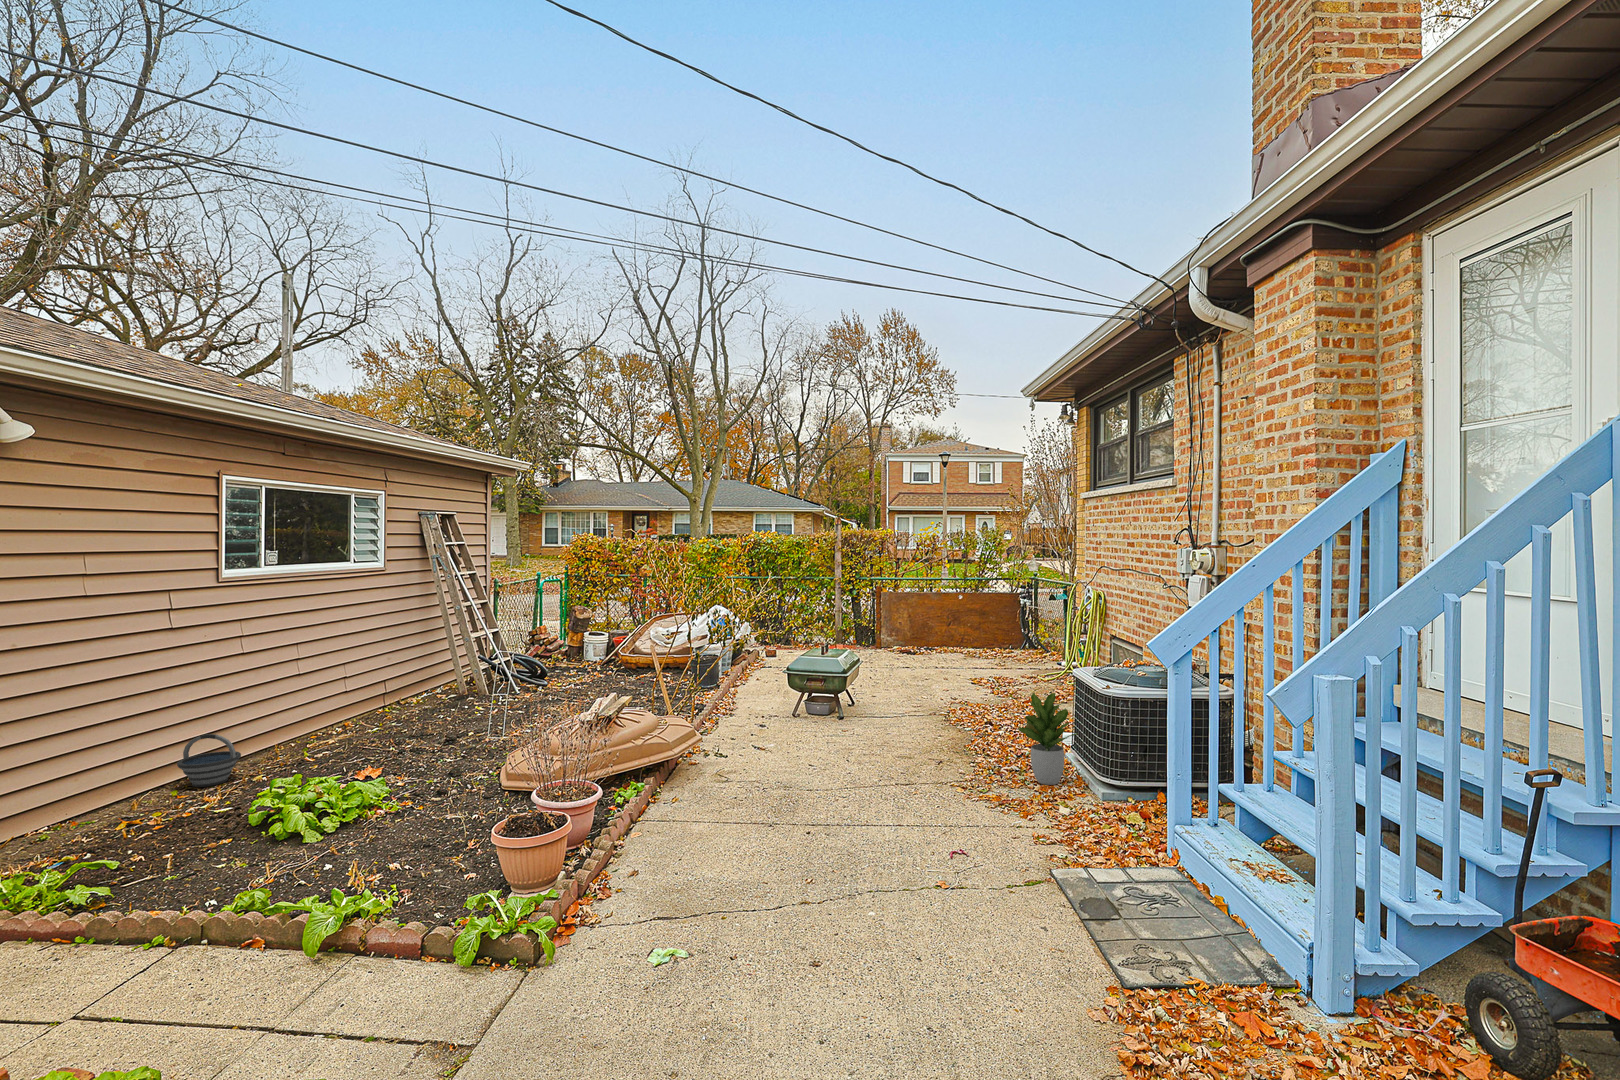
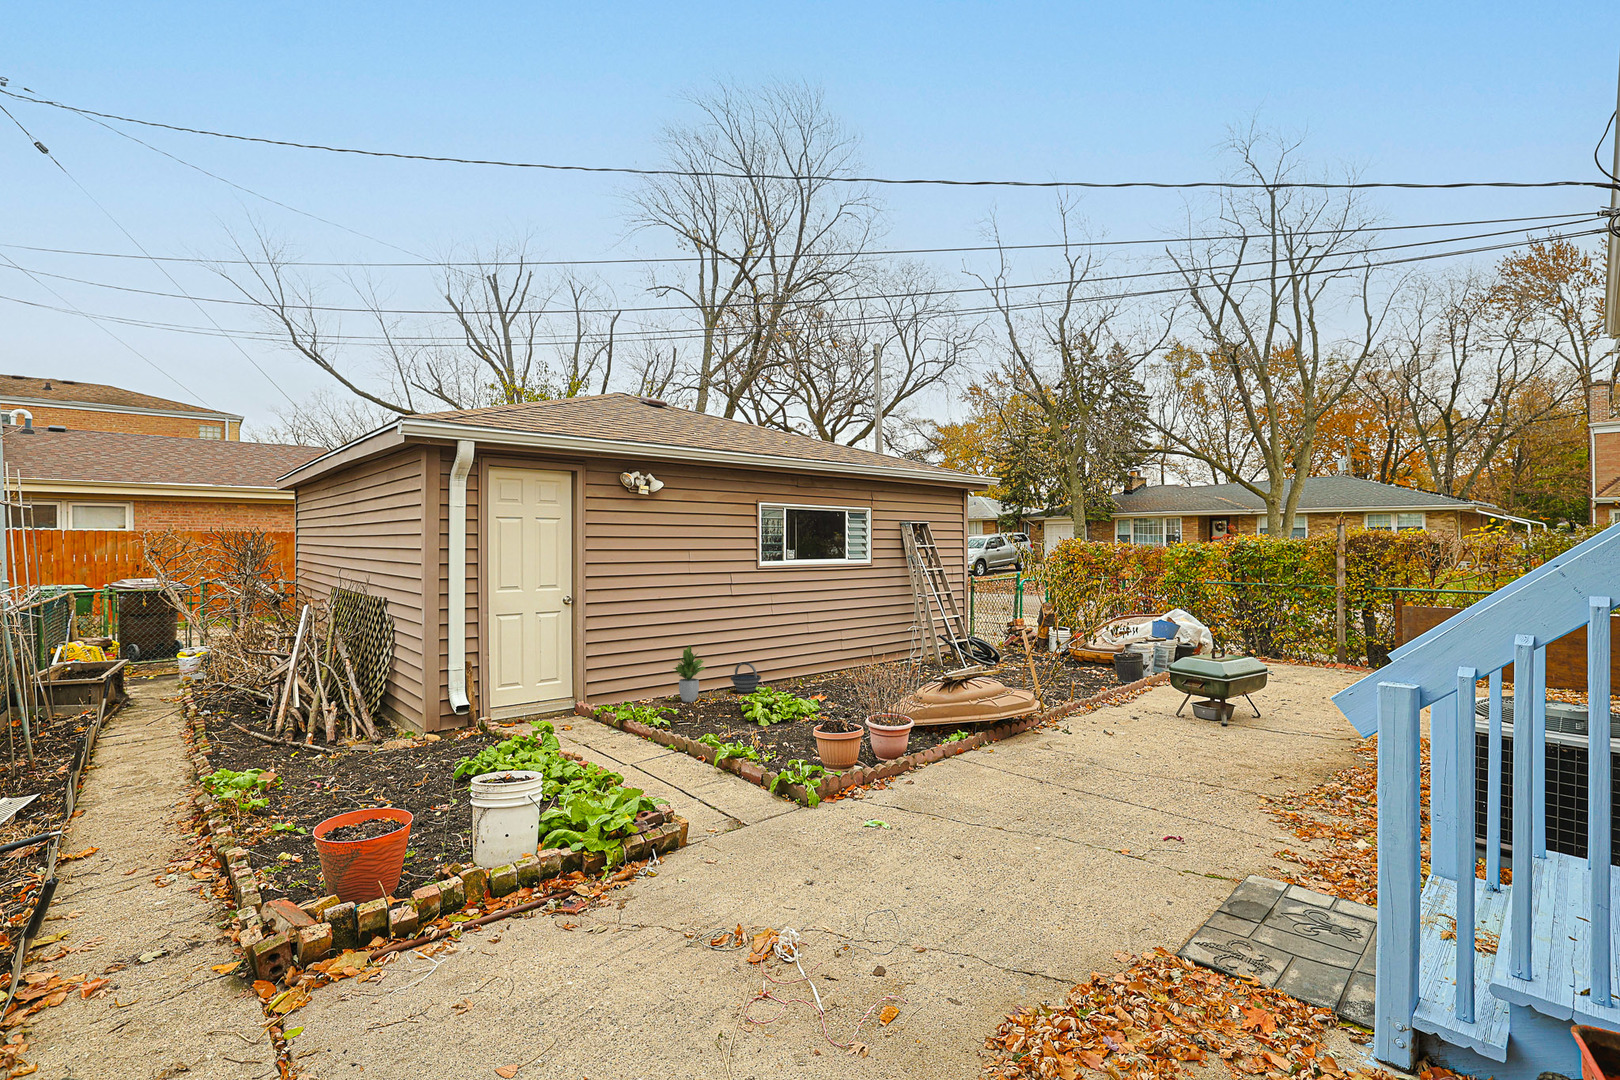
potted plant: present [1018,693,1077,785] -> present [673,645,705,702]

